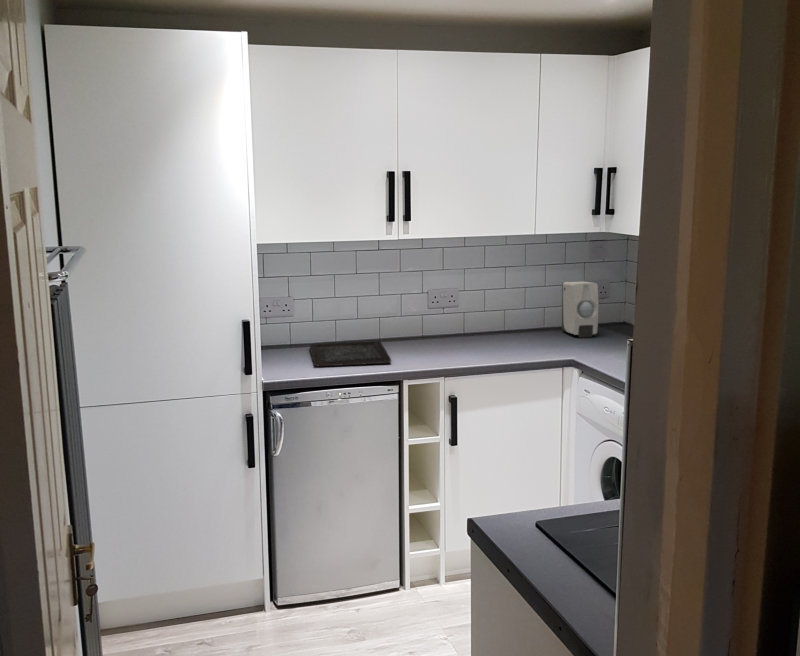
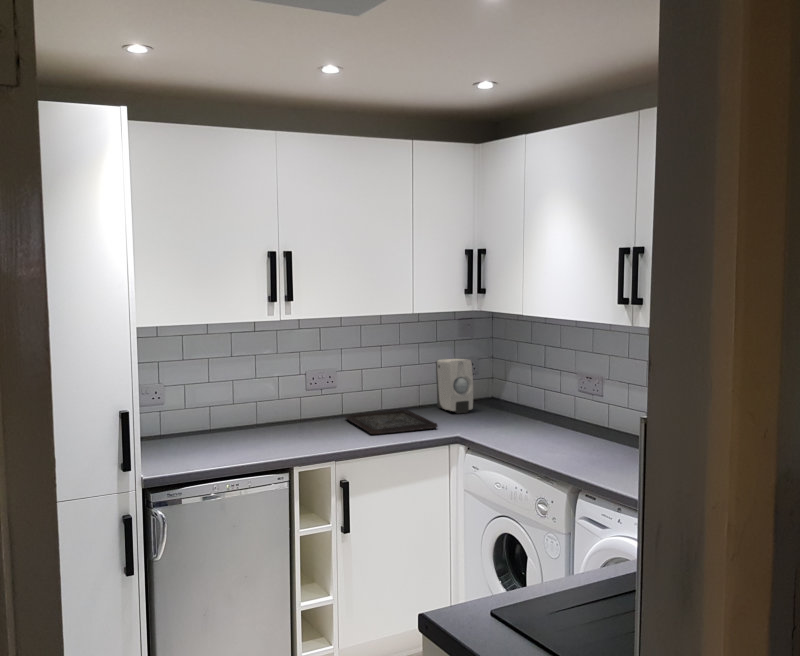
tray: present [310,341,391,366] -> present [345,410,438,434]

